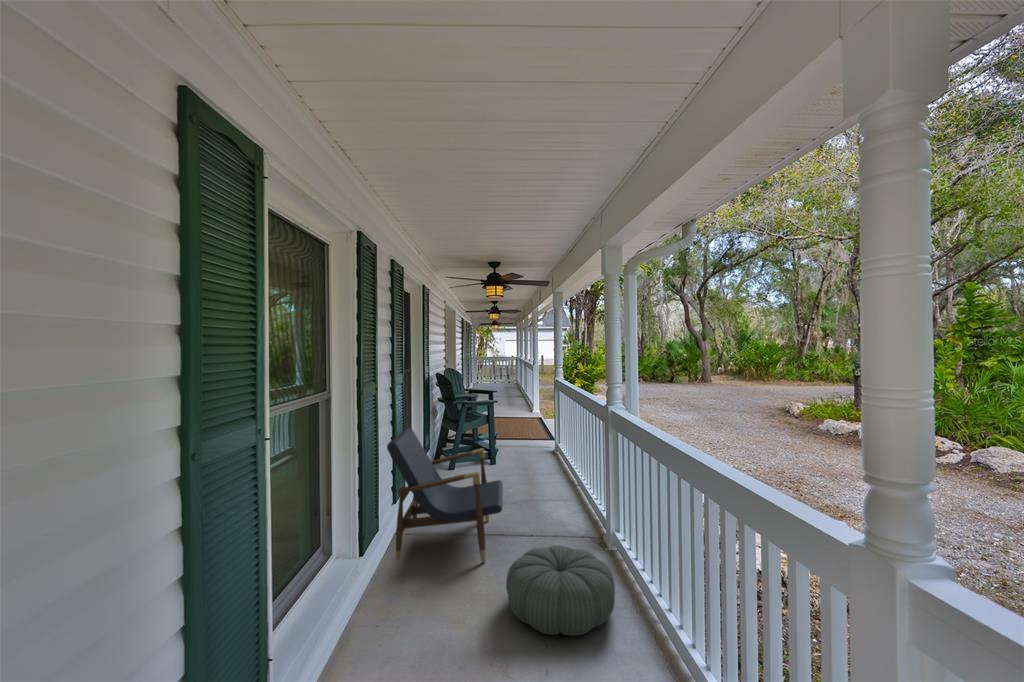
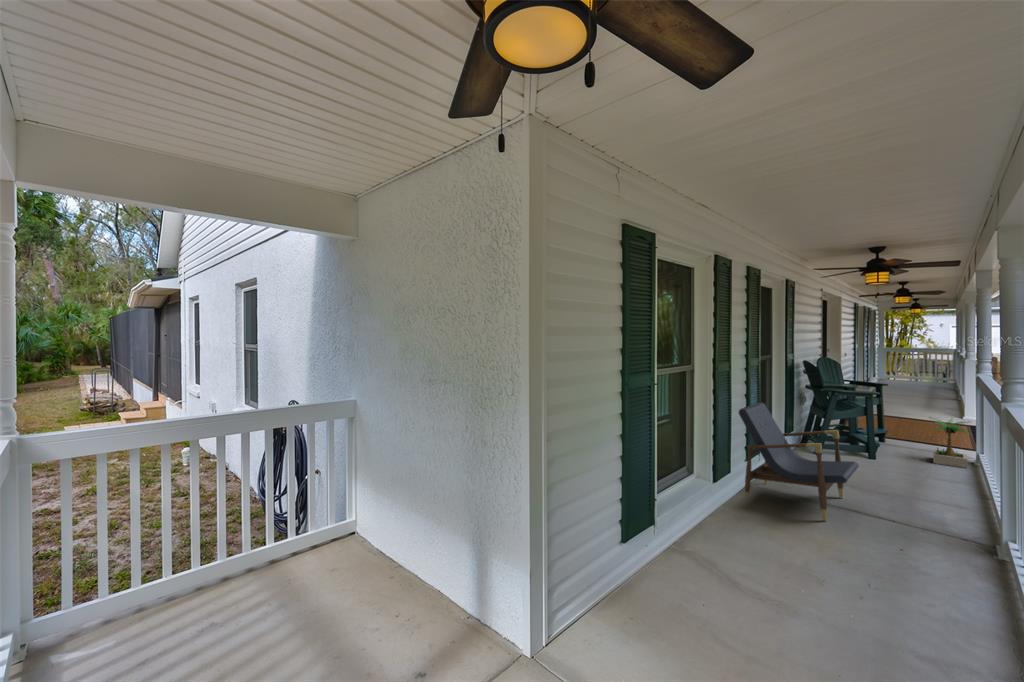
potted plant: none [527,415,558,458] -> present [933,418,967,468]
pouf: present [506,545,615,636] -> none [834,514,962,588]

